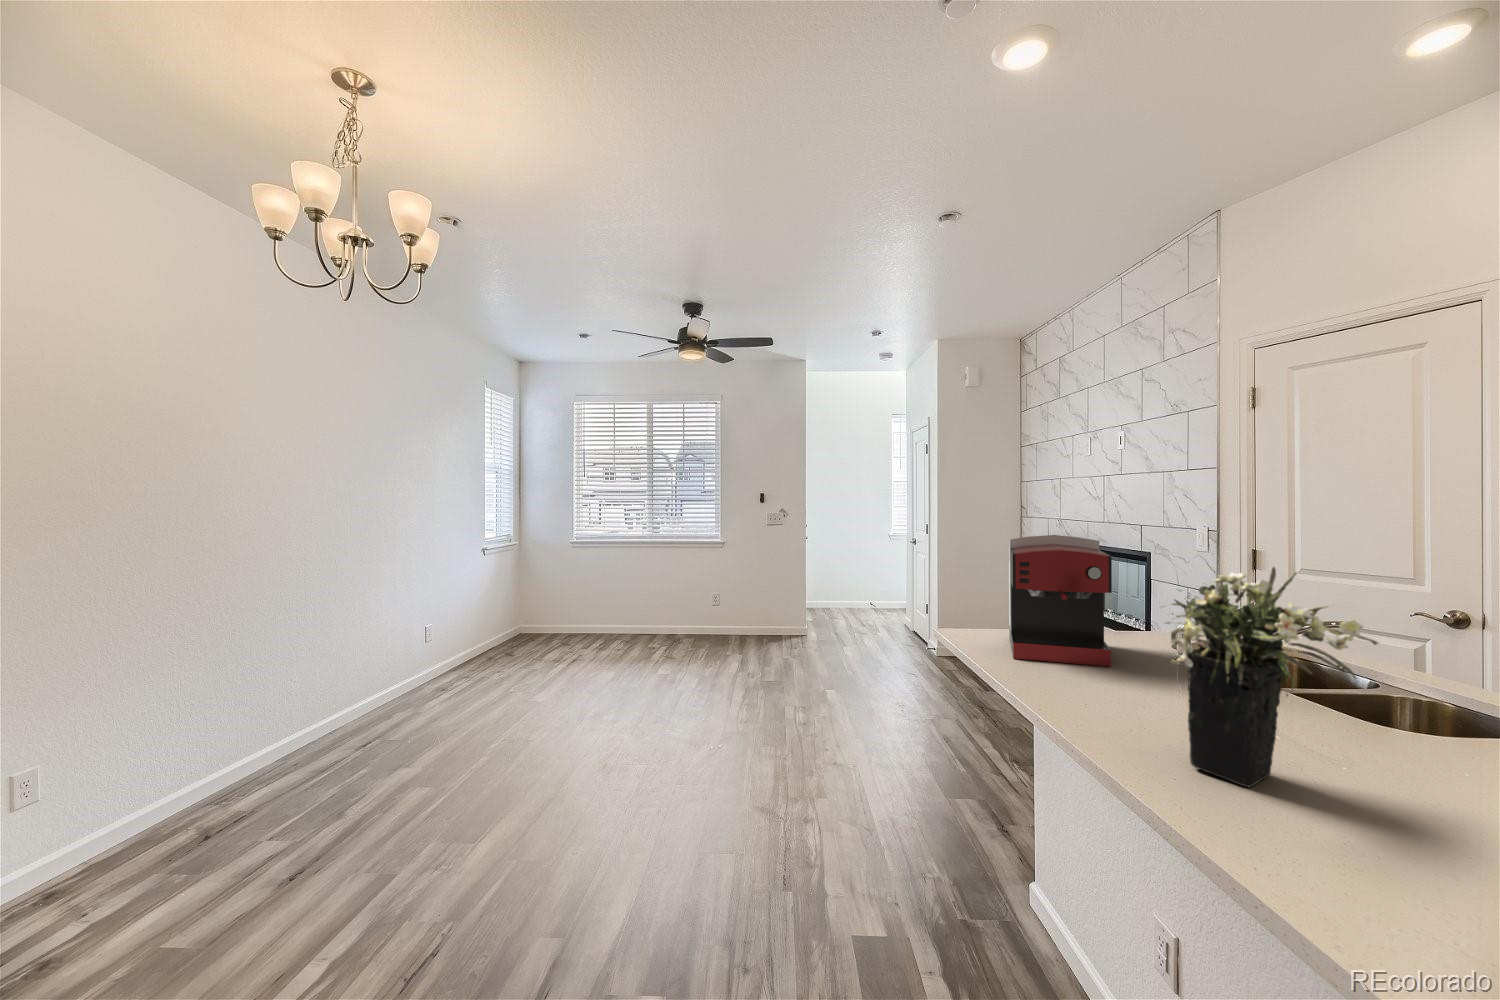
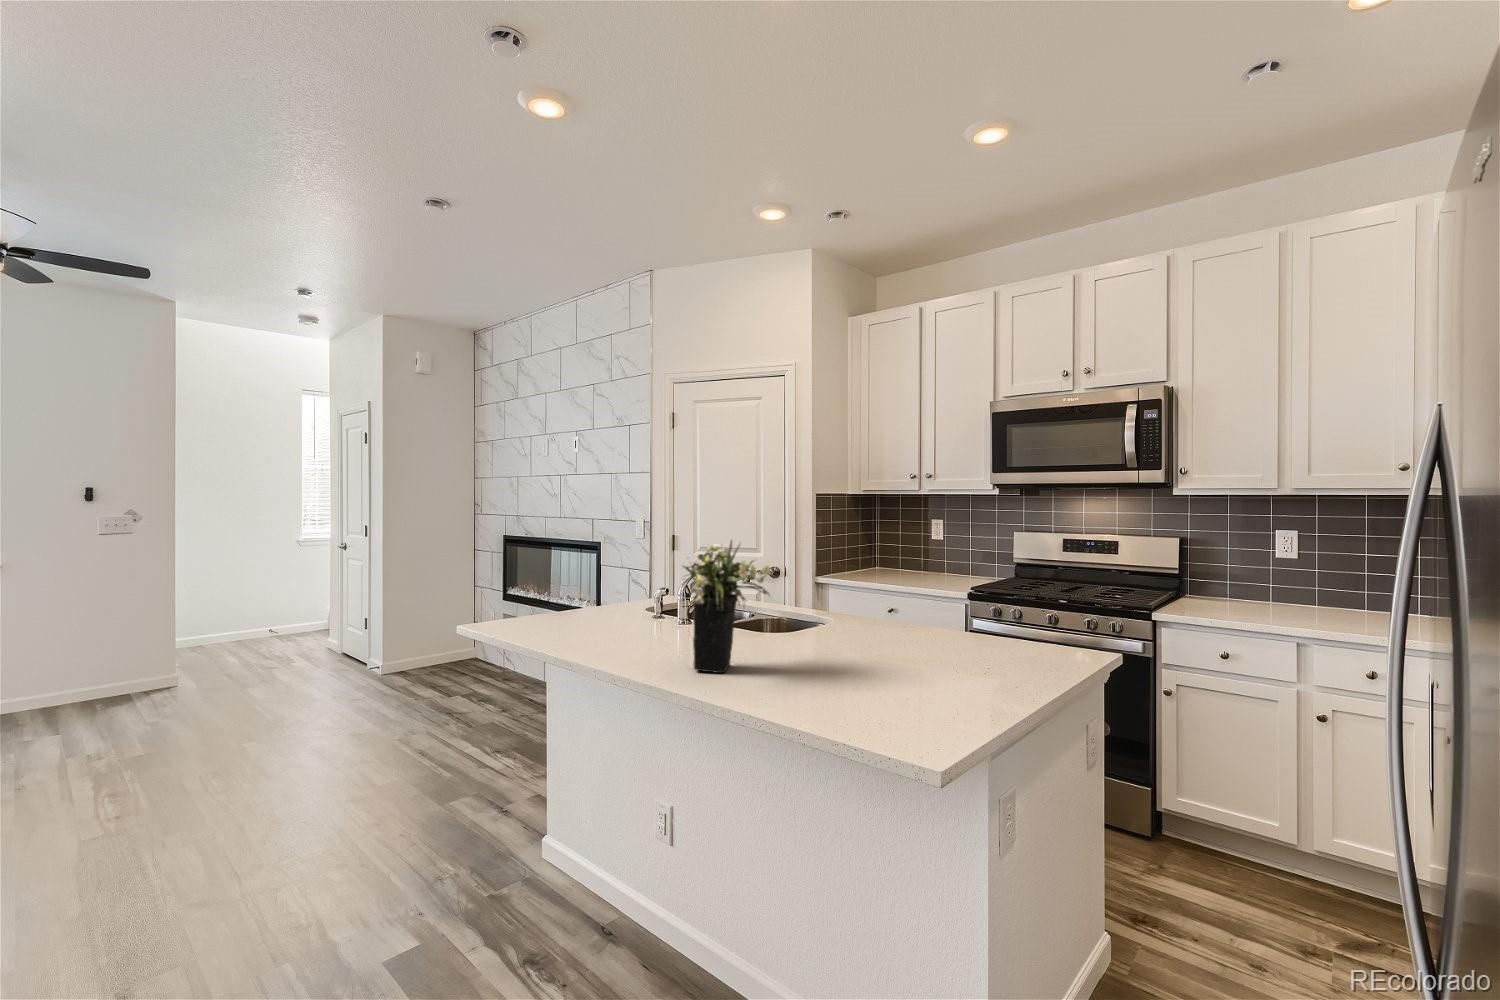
coffee maker: present [1009,535,1112,667] -> none [529,528,617,636]

